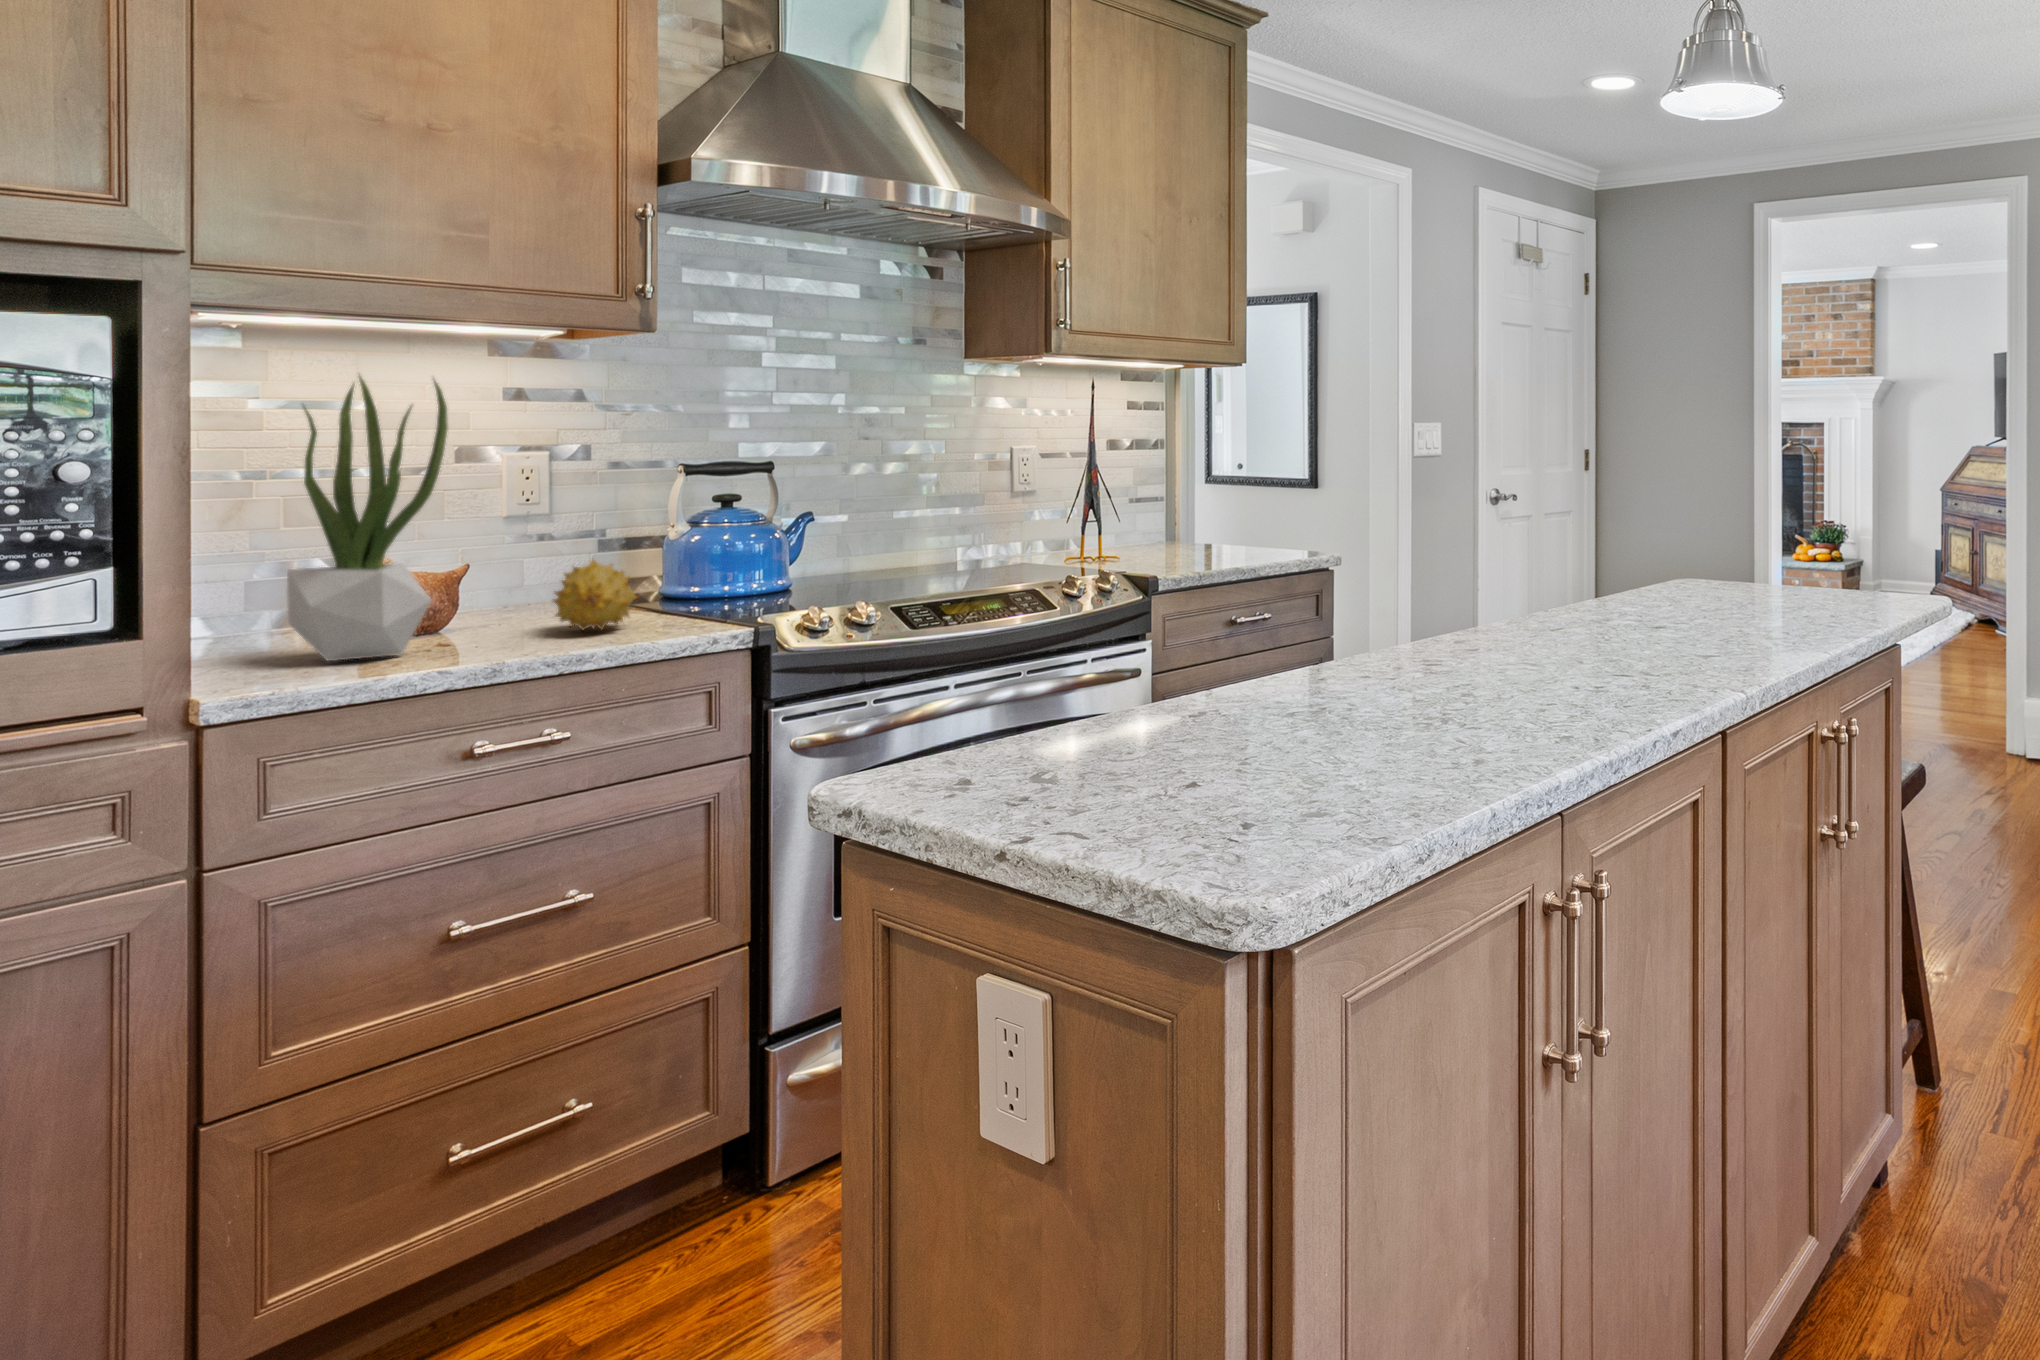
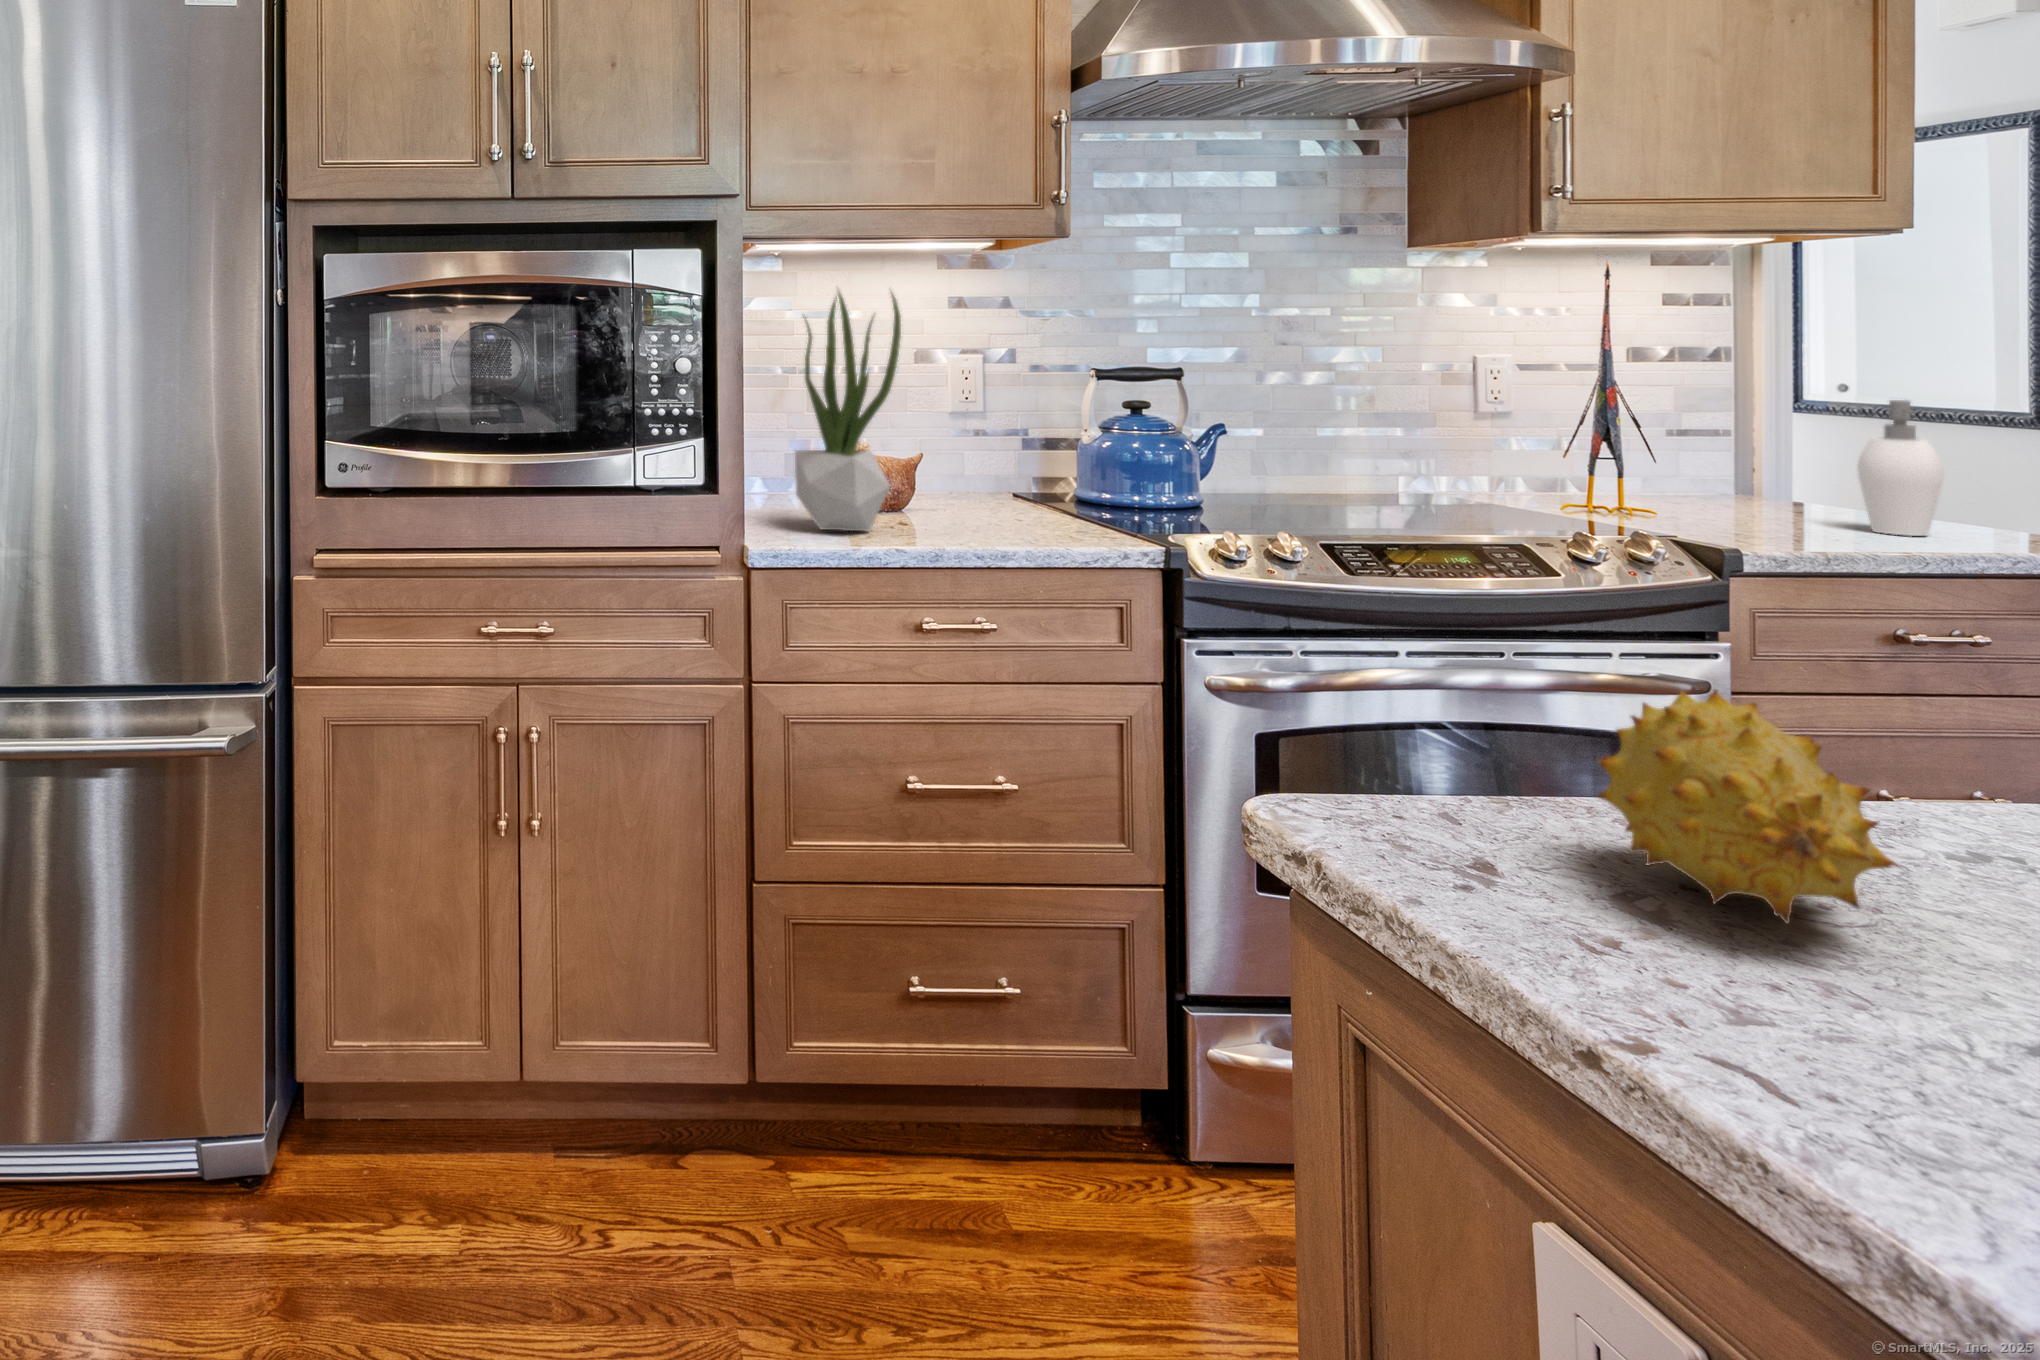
soap dispenser: none [1230,474,1269,563] -> present [1857,400,1944,536]
fruit: present [553,560,638,630] -> present [1597,689,1898,924]

